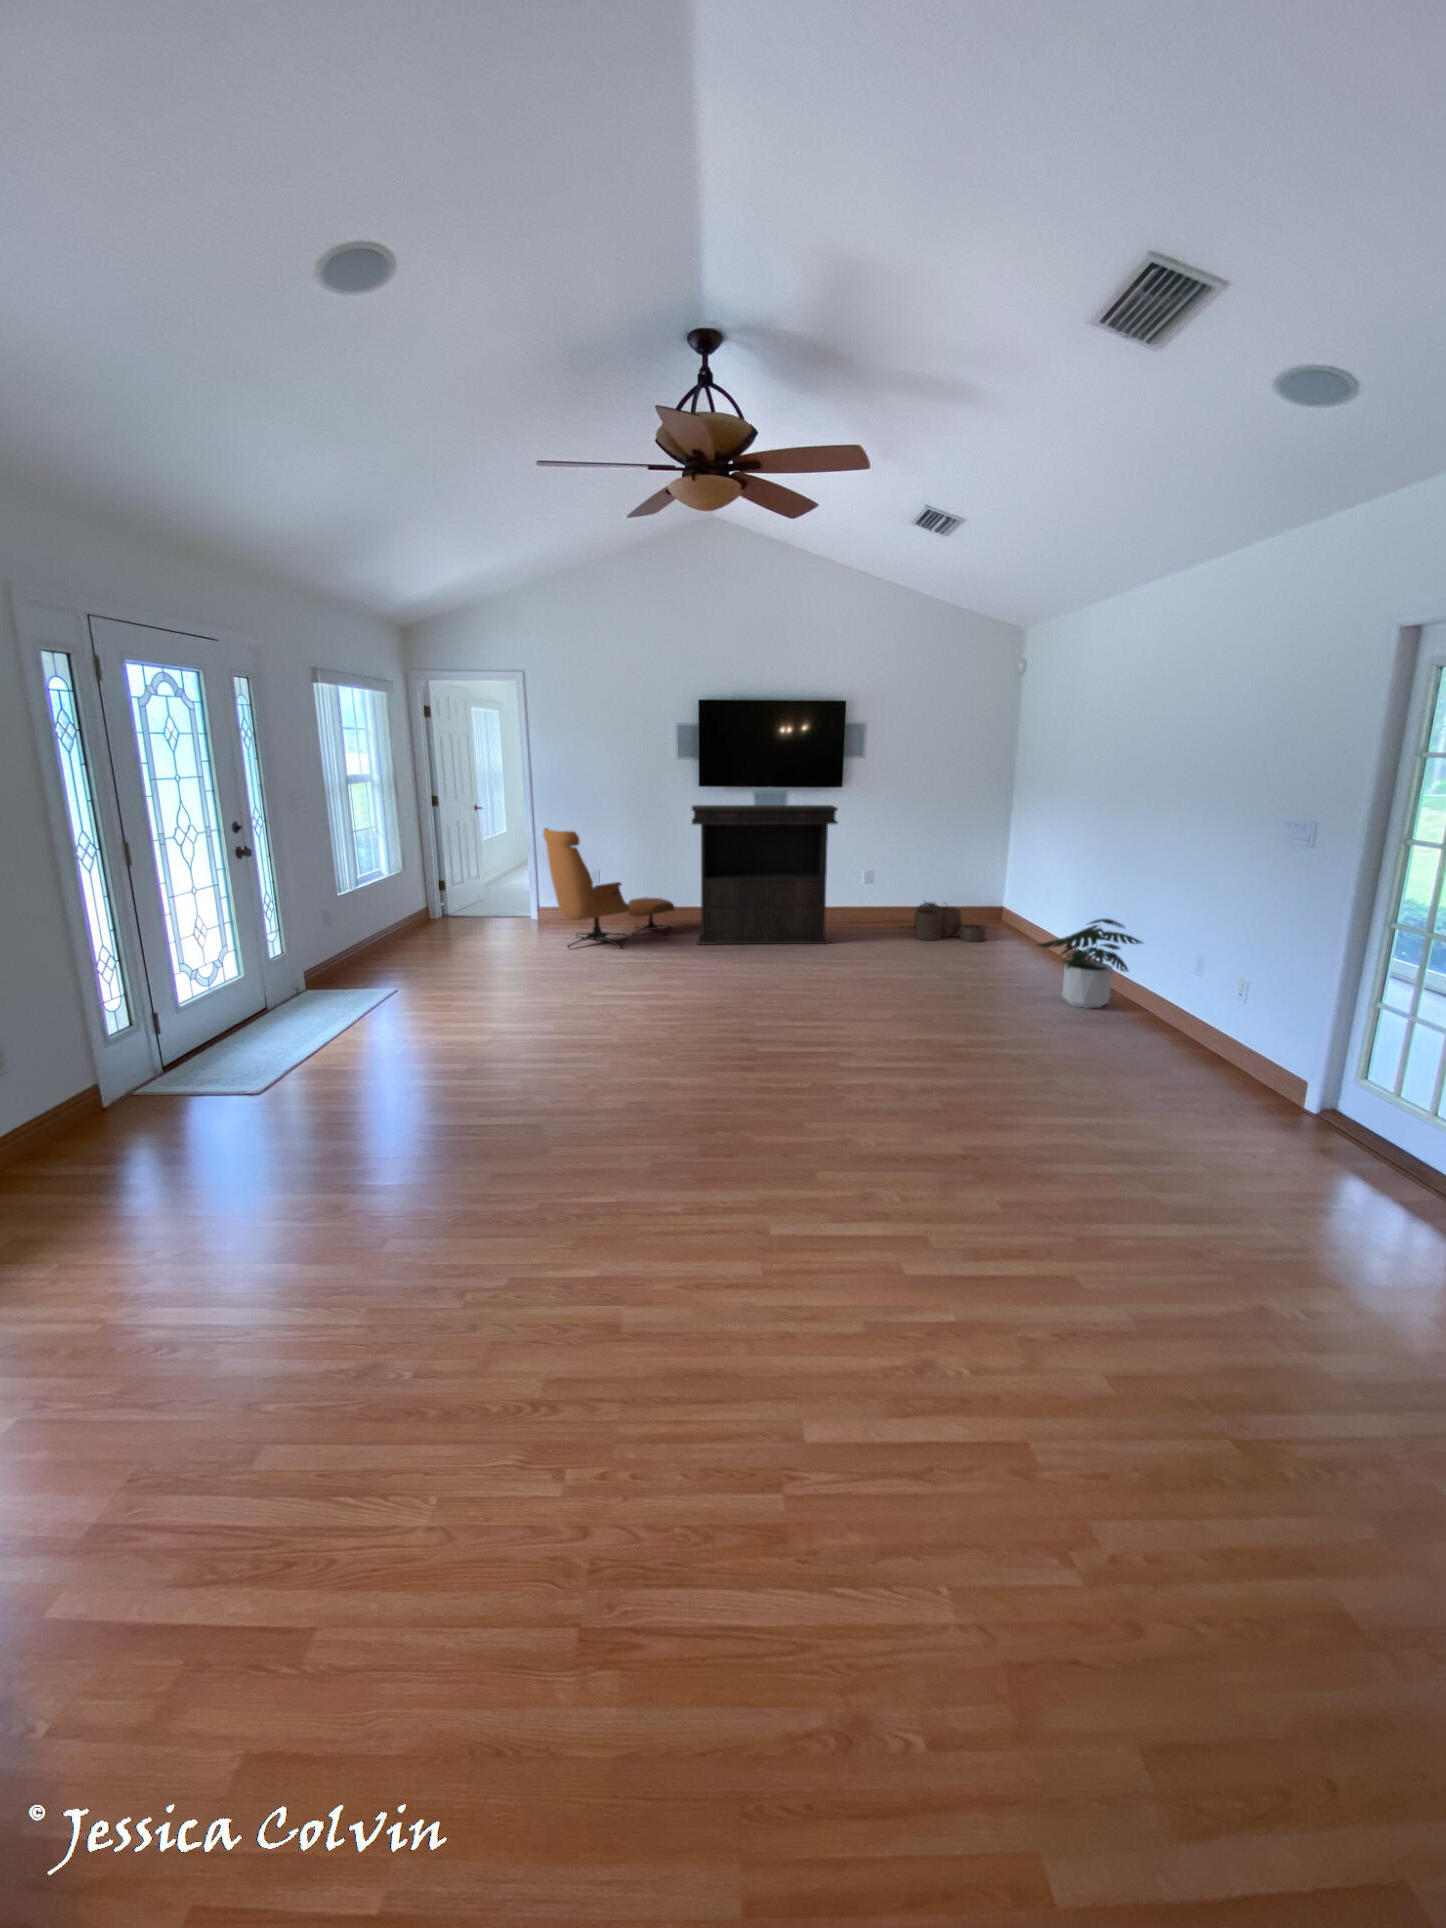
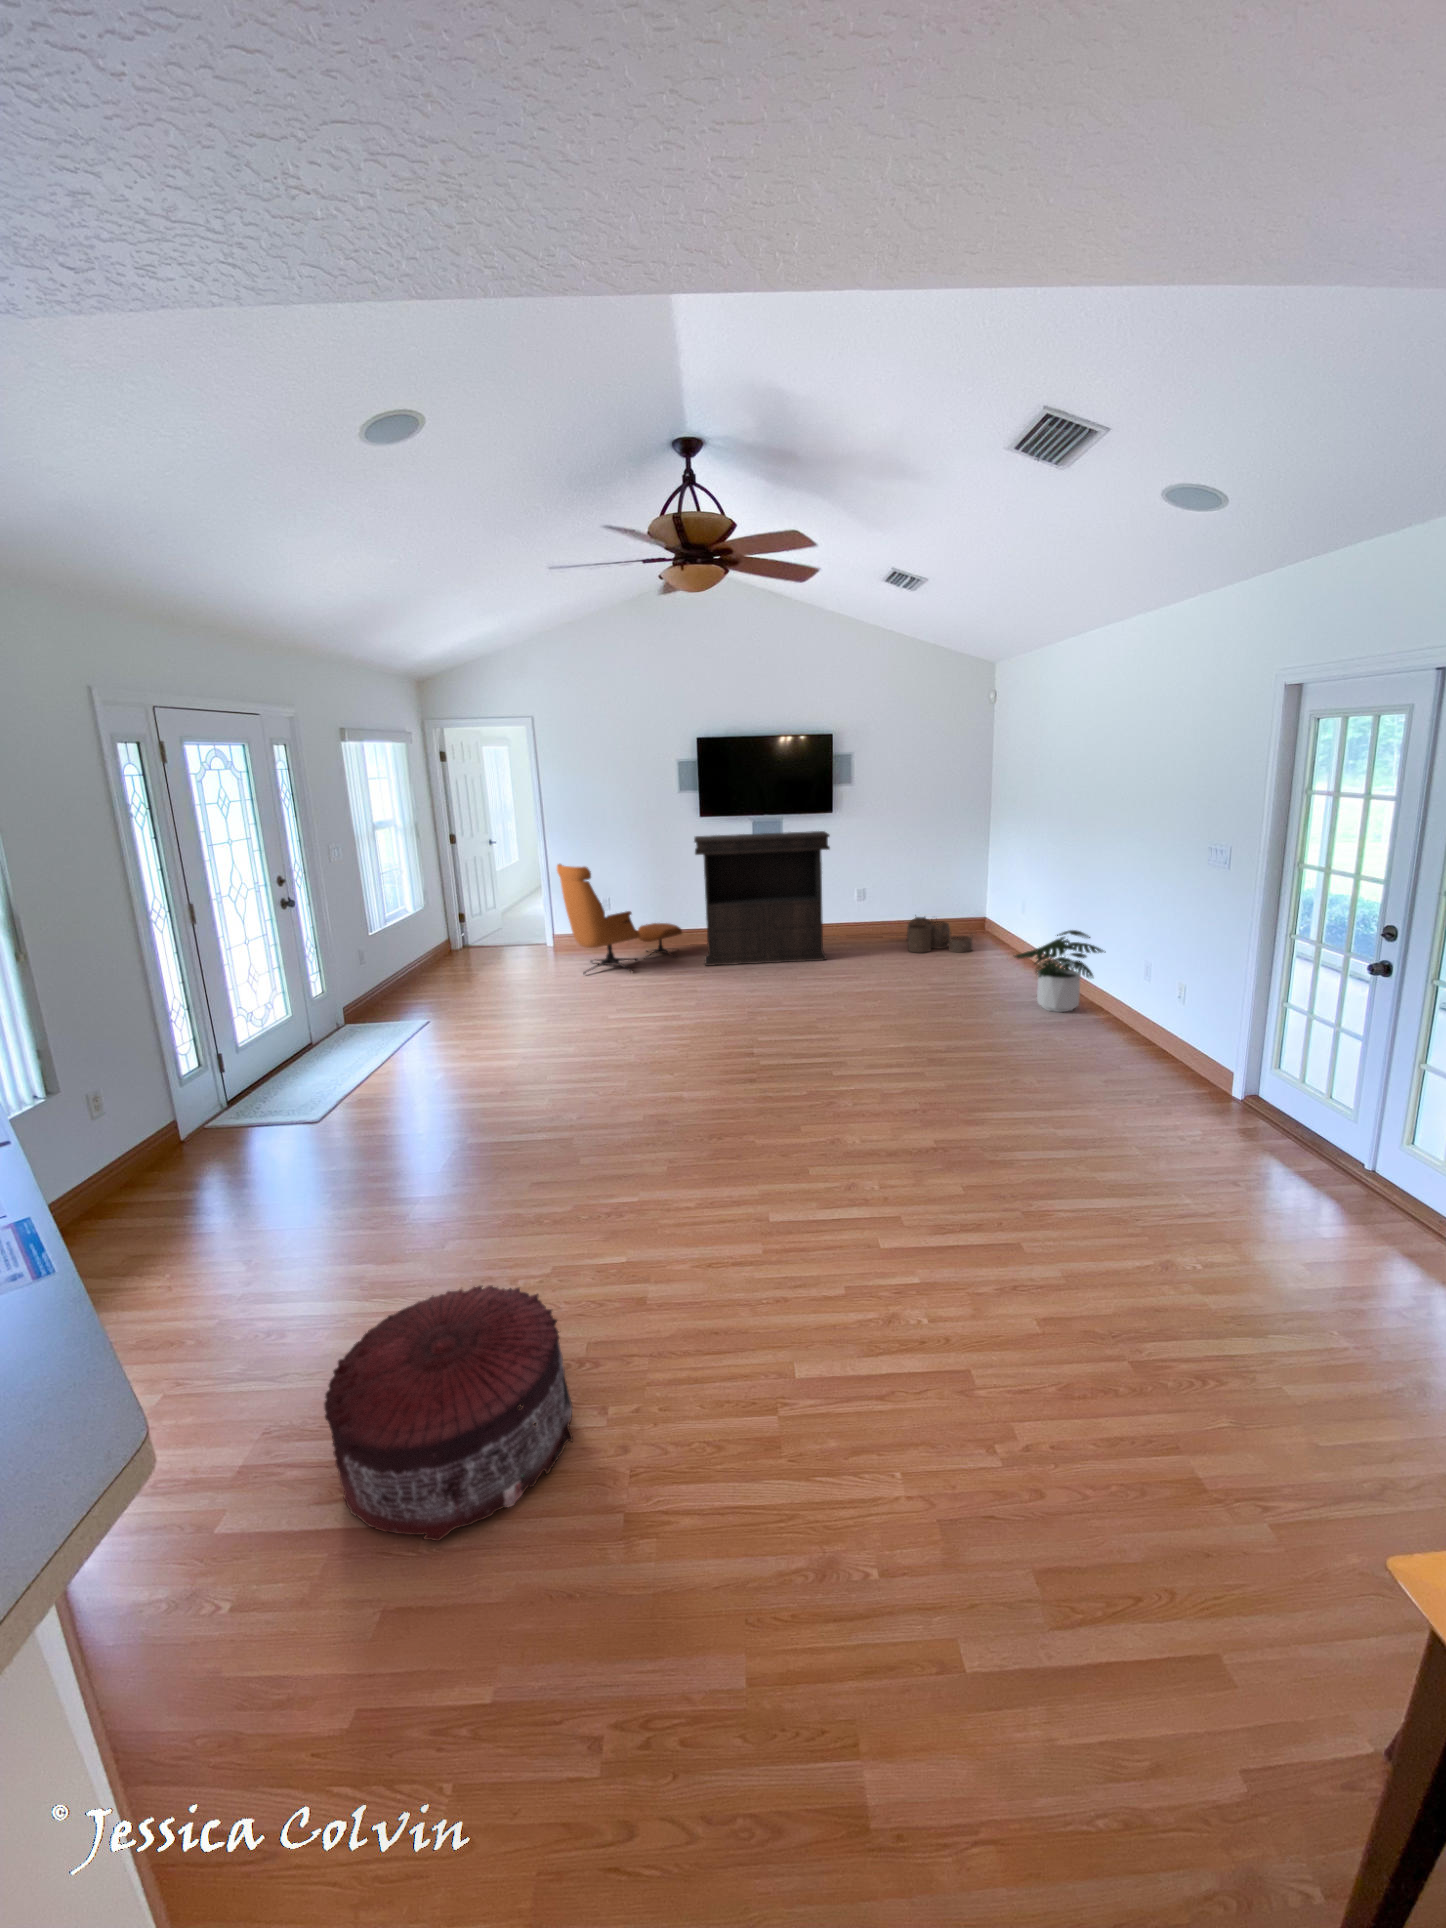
pouf: none [179,1308,513,1668] -> present [324,1286,573,1541]

